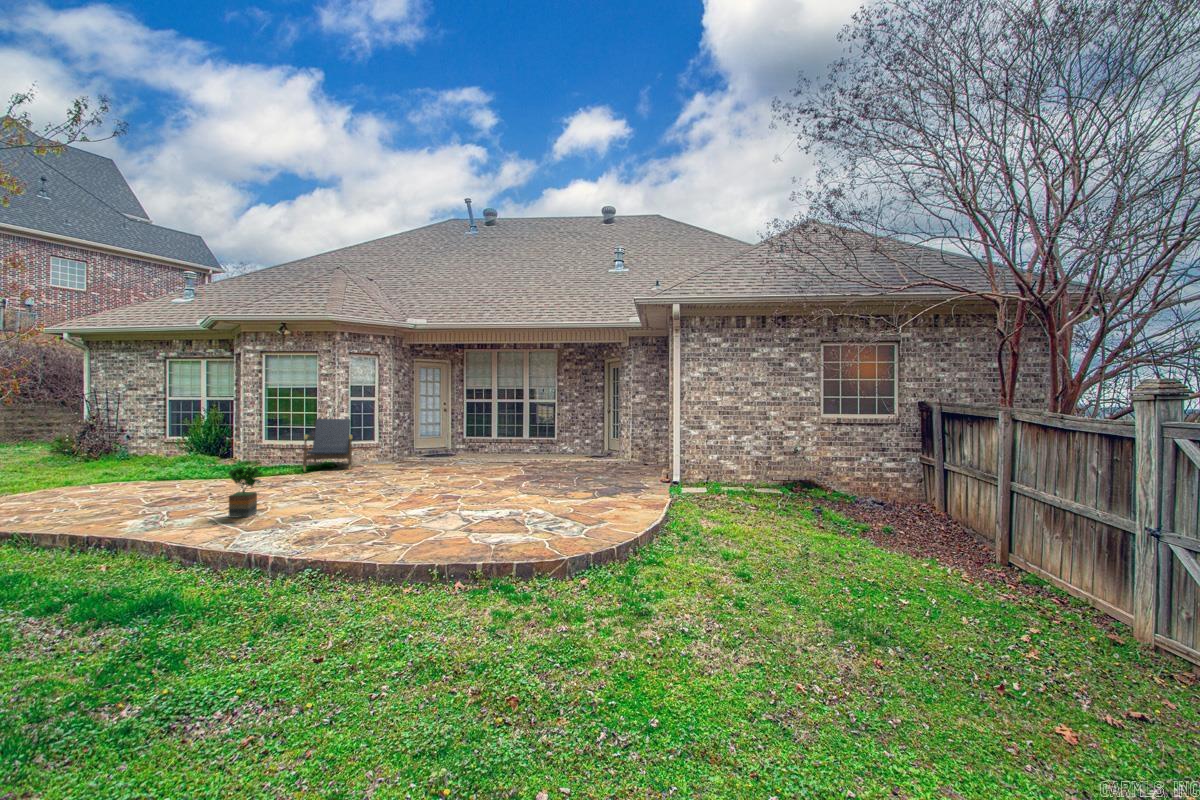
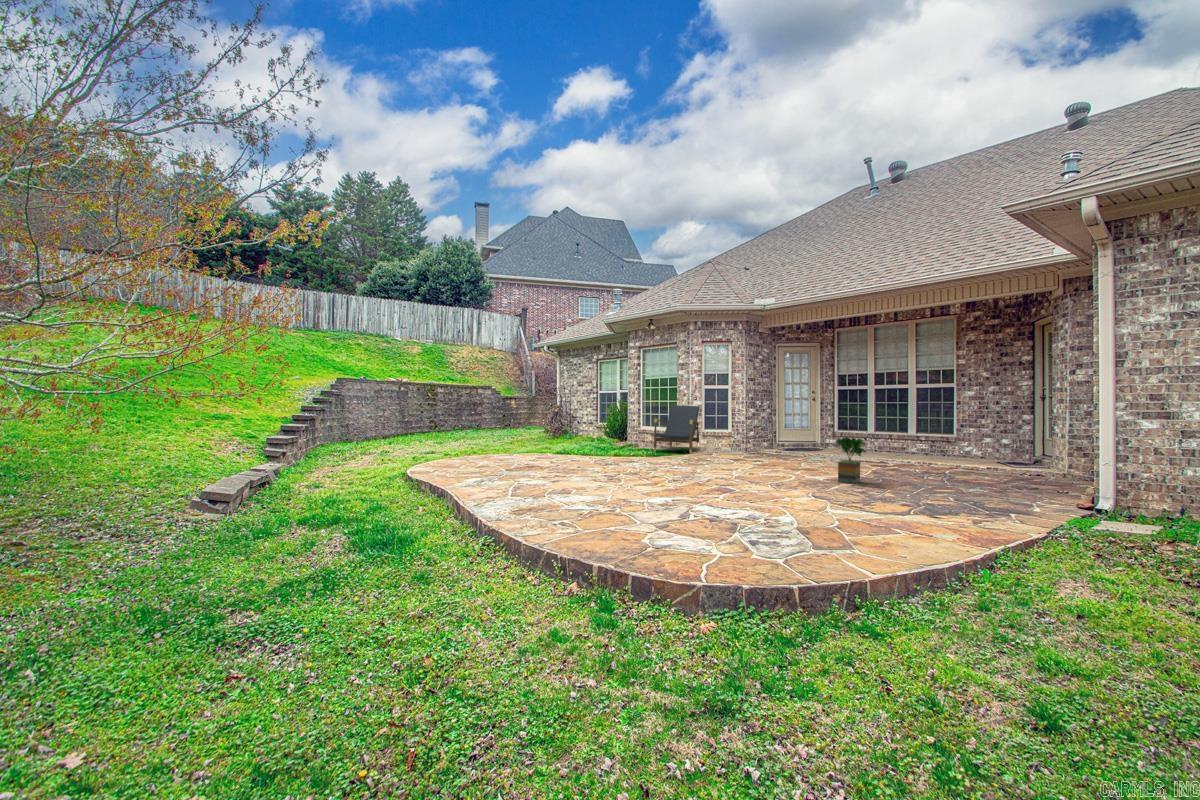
potted tree: present [228,467,263,518] -> present [836,437,866,484]

